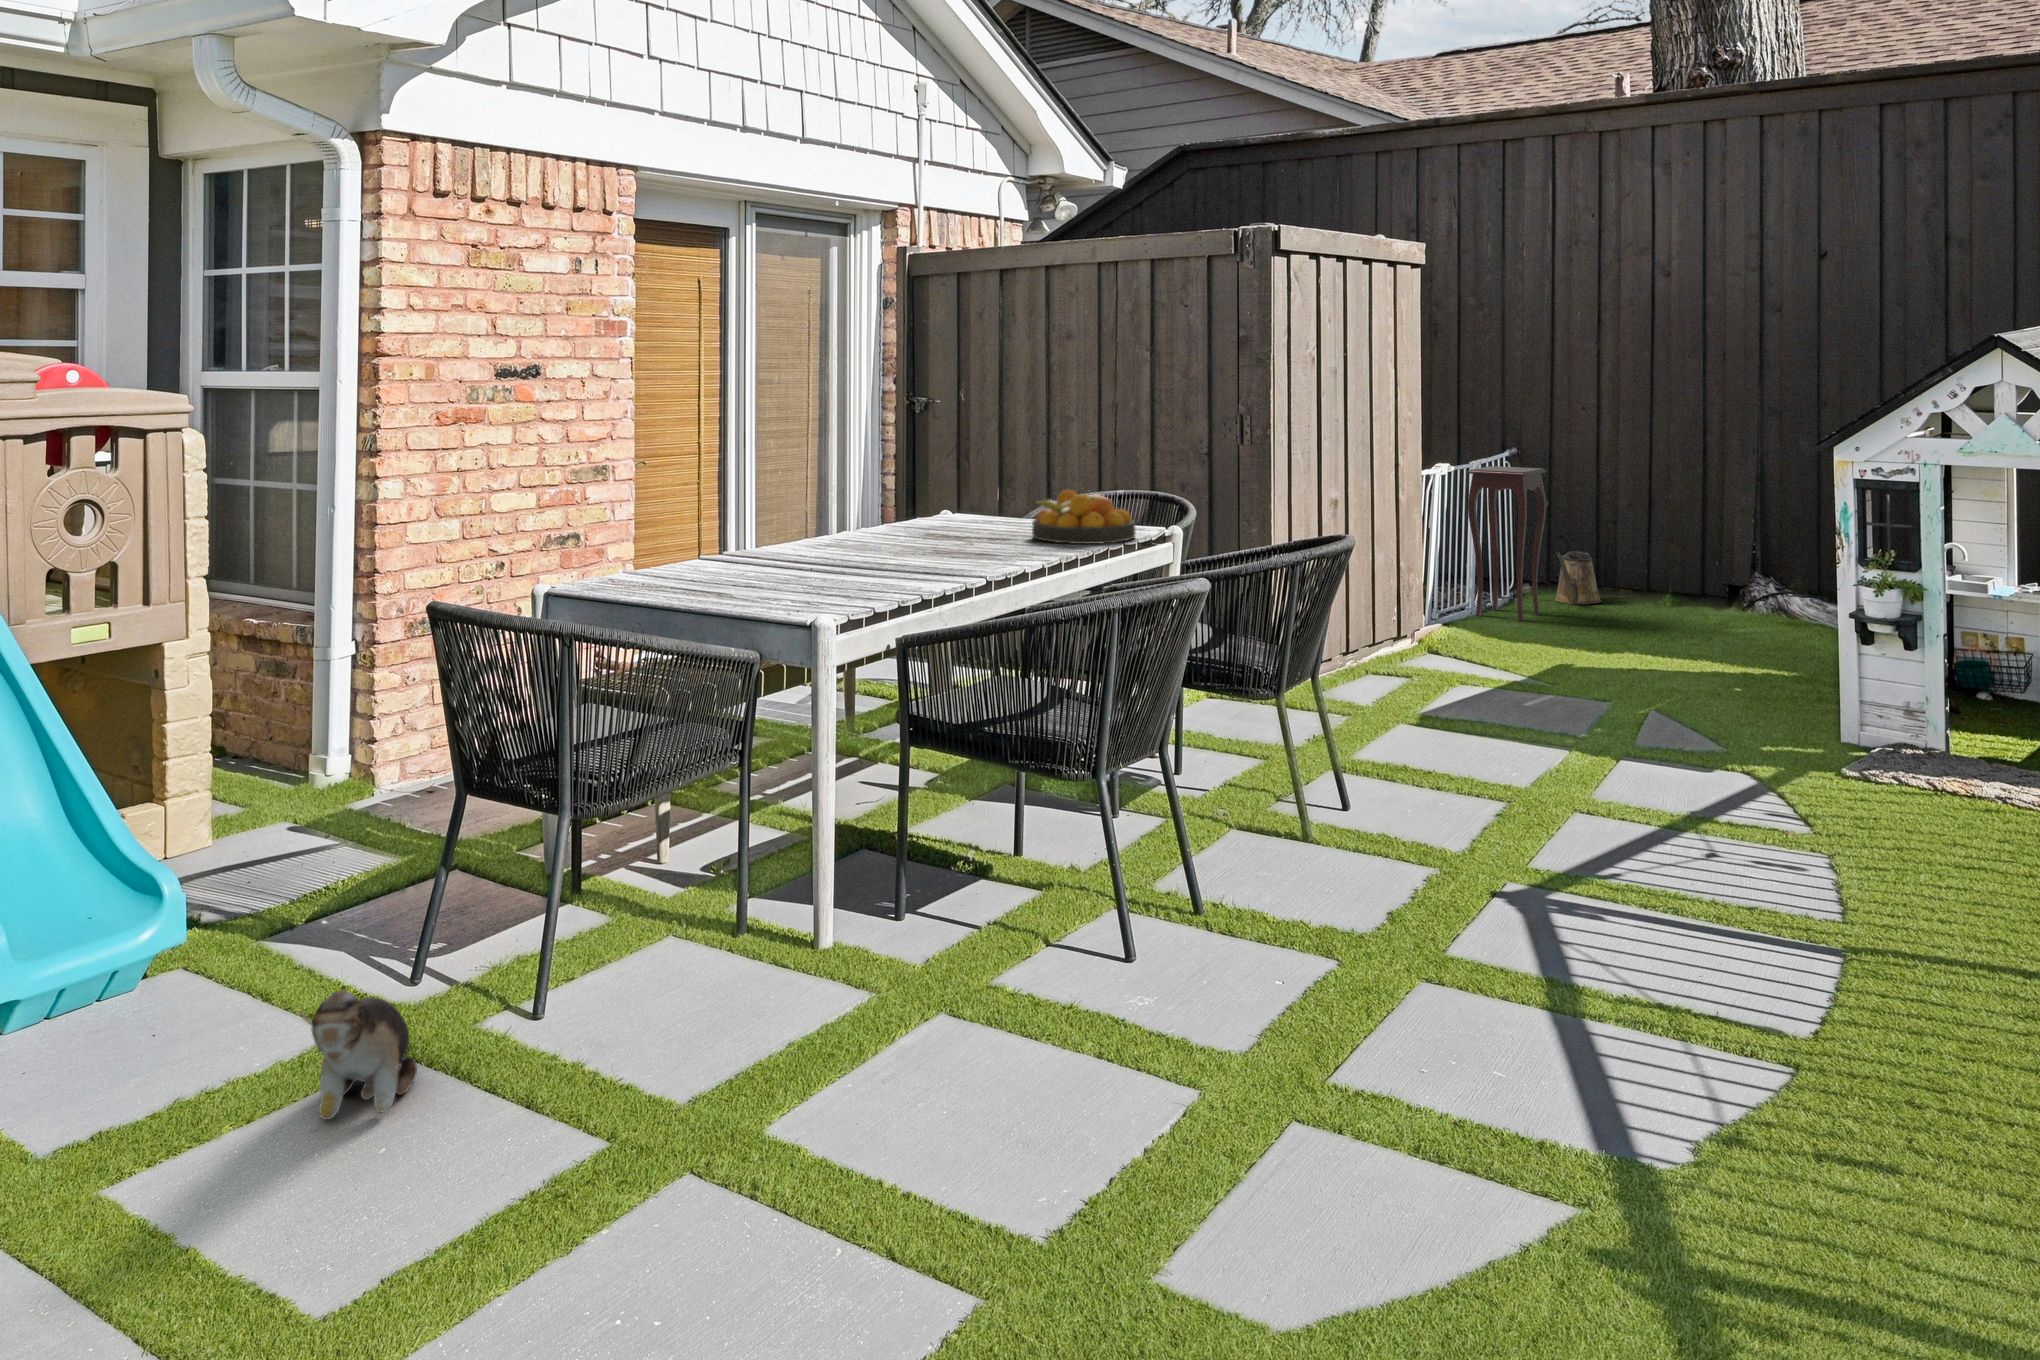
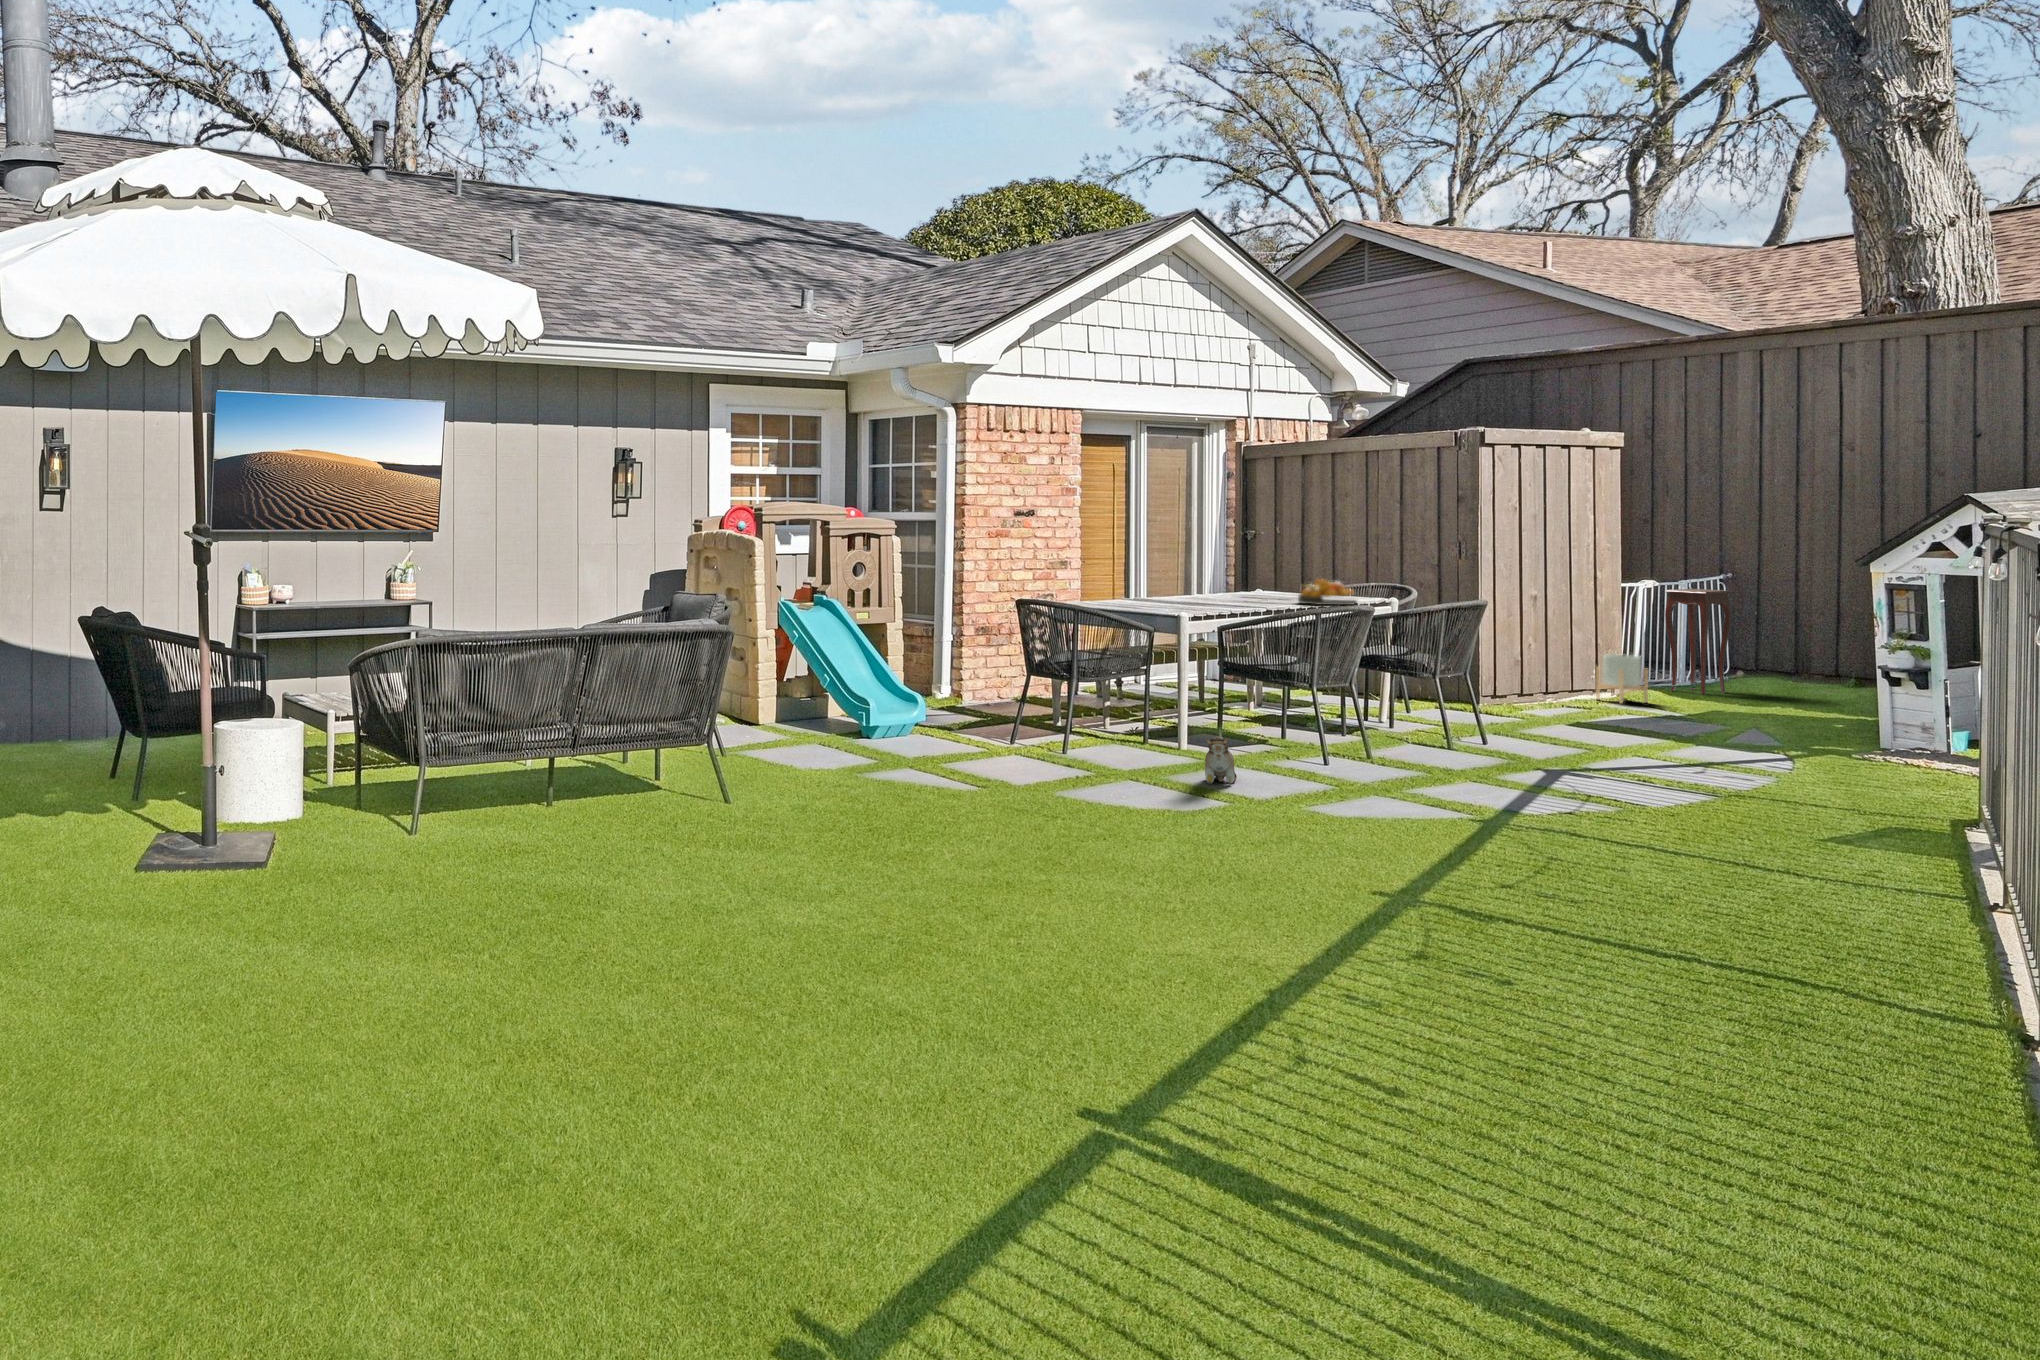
watering can: present [1555,551,1601,604] -> none [1745,651,1793,691]
planter: none [1416,576,1486,656] -> present [1596,654,1648,703]
plush toy: present [299,990,417,1120] -> present [1205,736,1237,784]

